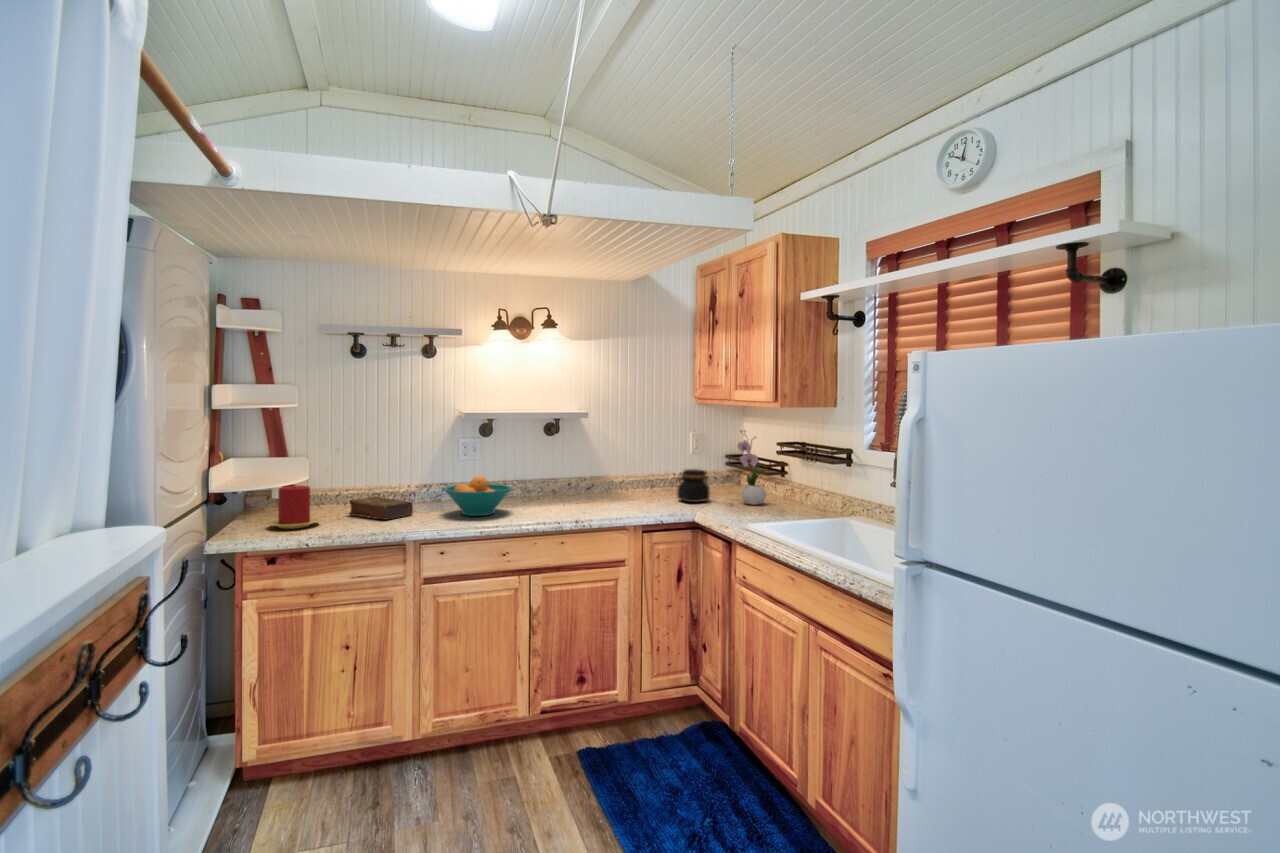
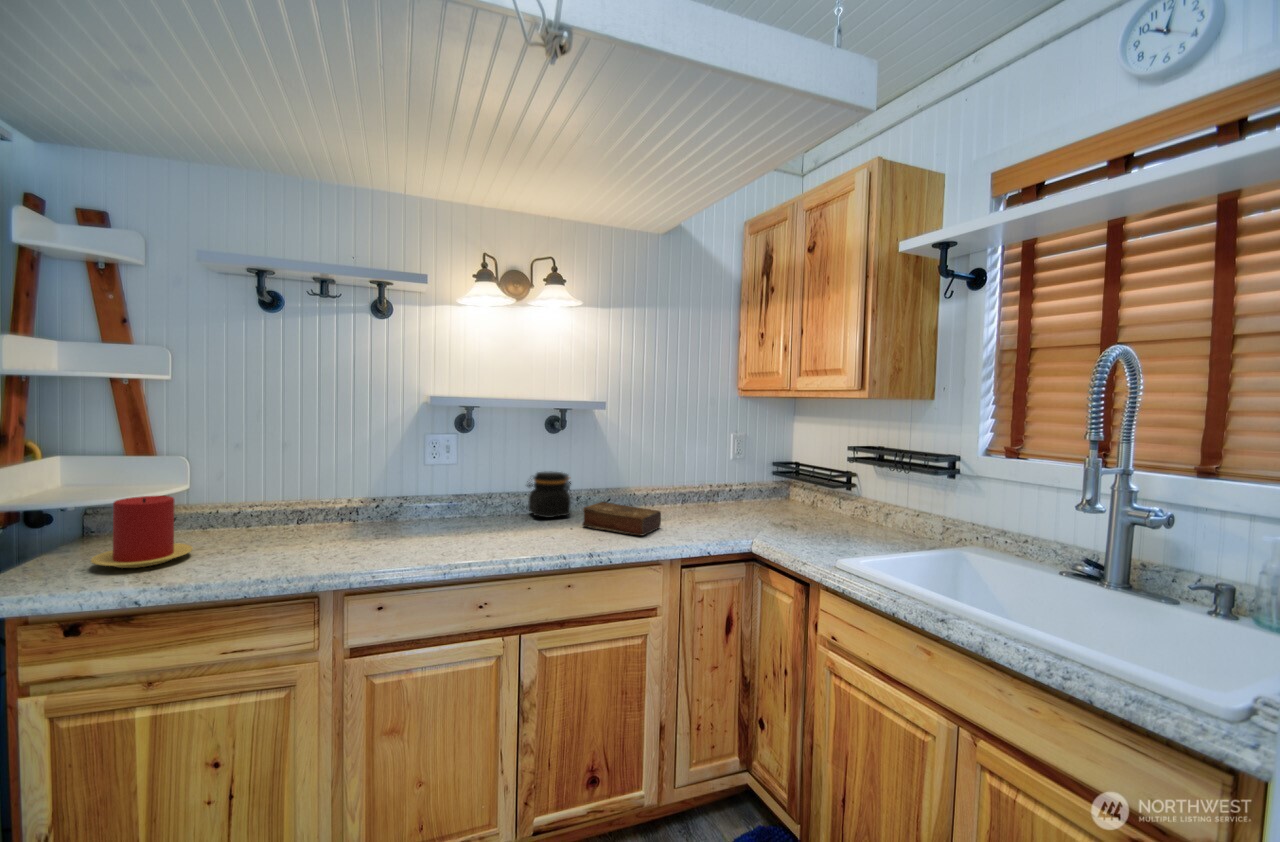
flower arrangement: present [737,430,767,505] -> none [802,426,846,526]
jar: present [677,469,710,502] -> present [527,472,571,518]
fruit bowl: present [444,476,511,516] -> none [396,483,498,543]
book: present [349,497,413,520] -> present [582,502,661,536]

